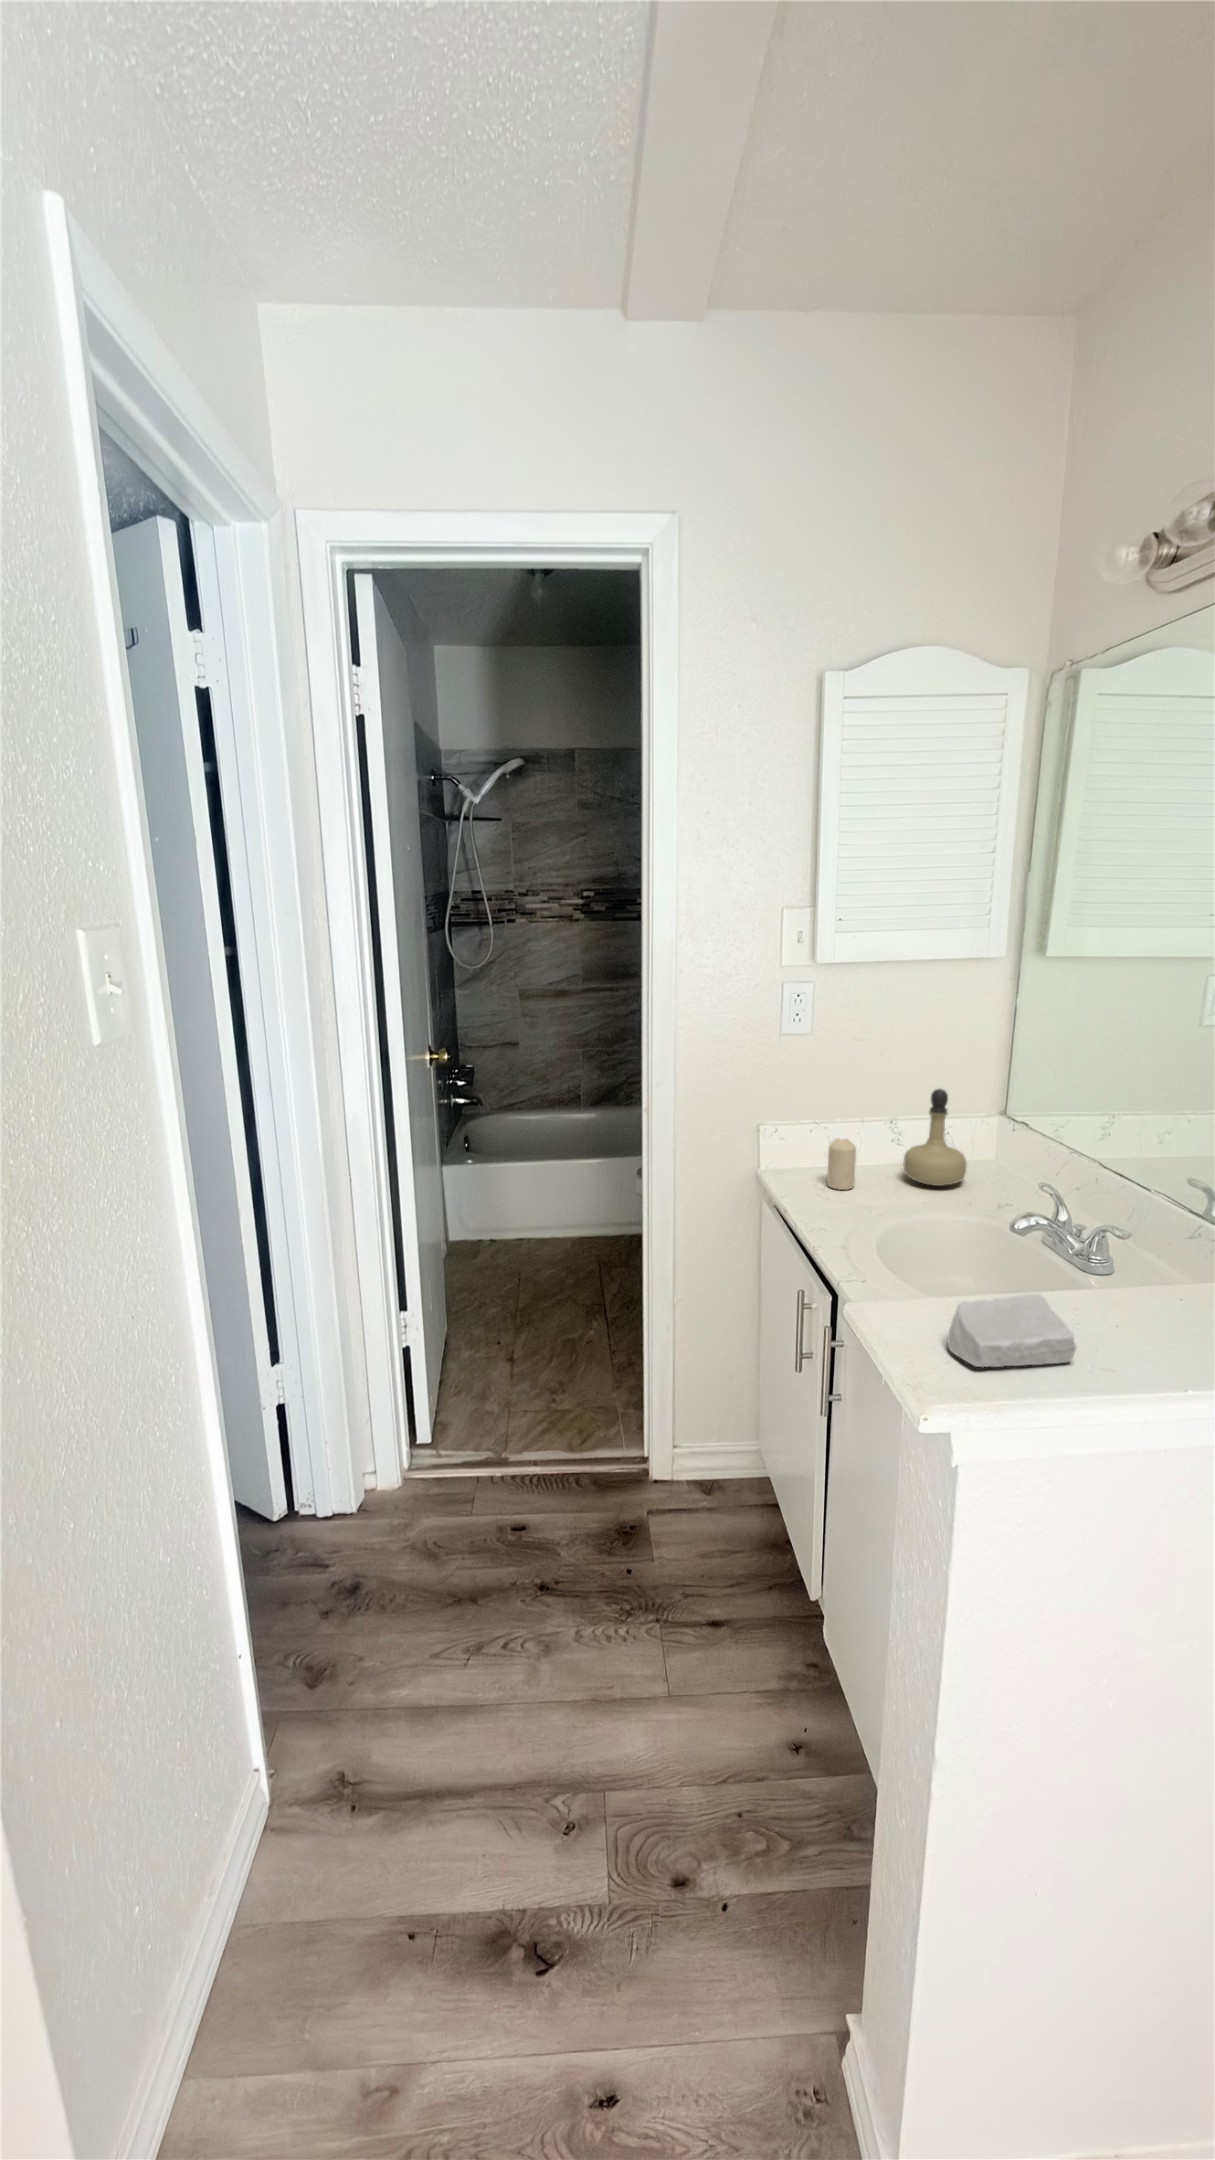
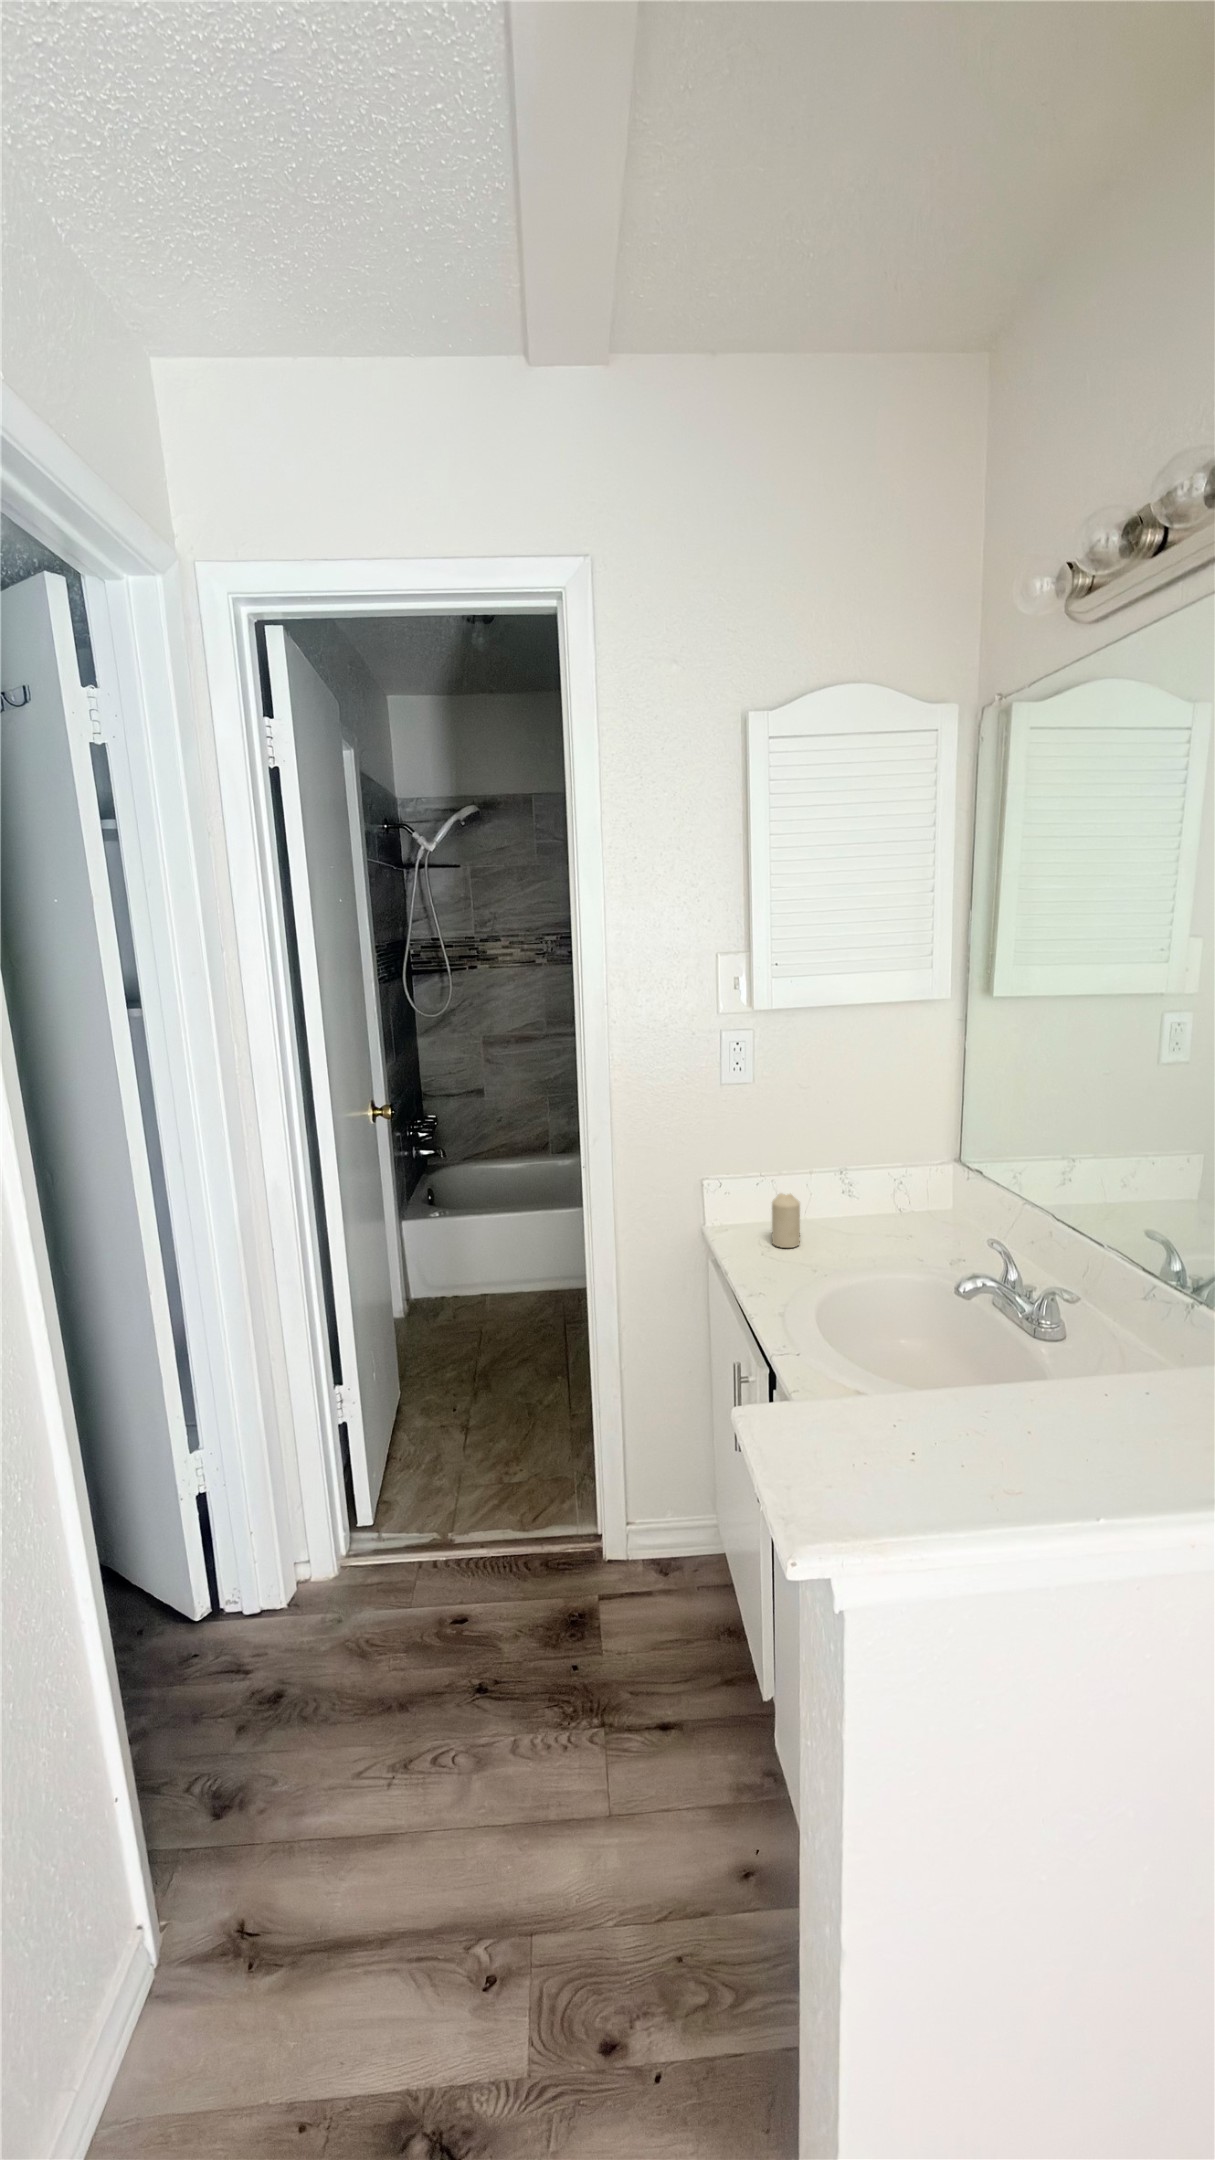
perfume bottle: present [903,1089,967,1186] -> none [851,1139,916,1241]
soap bar: present [948,1294,1076,1367] -> none [842,1405,987,1499]

